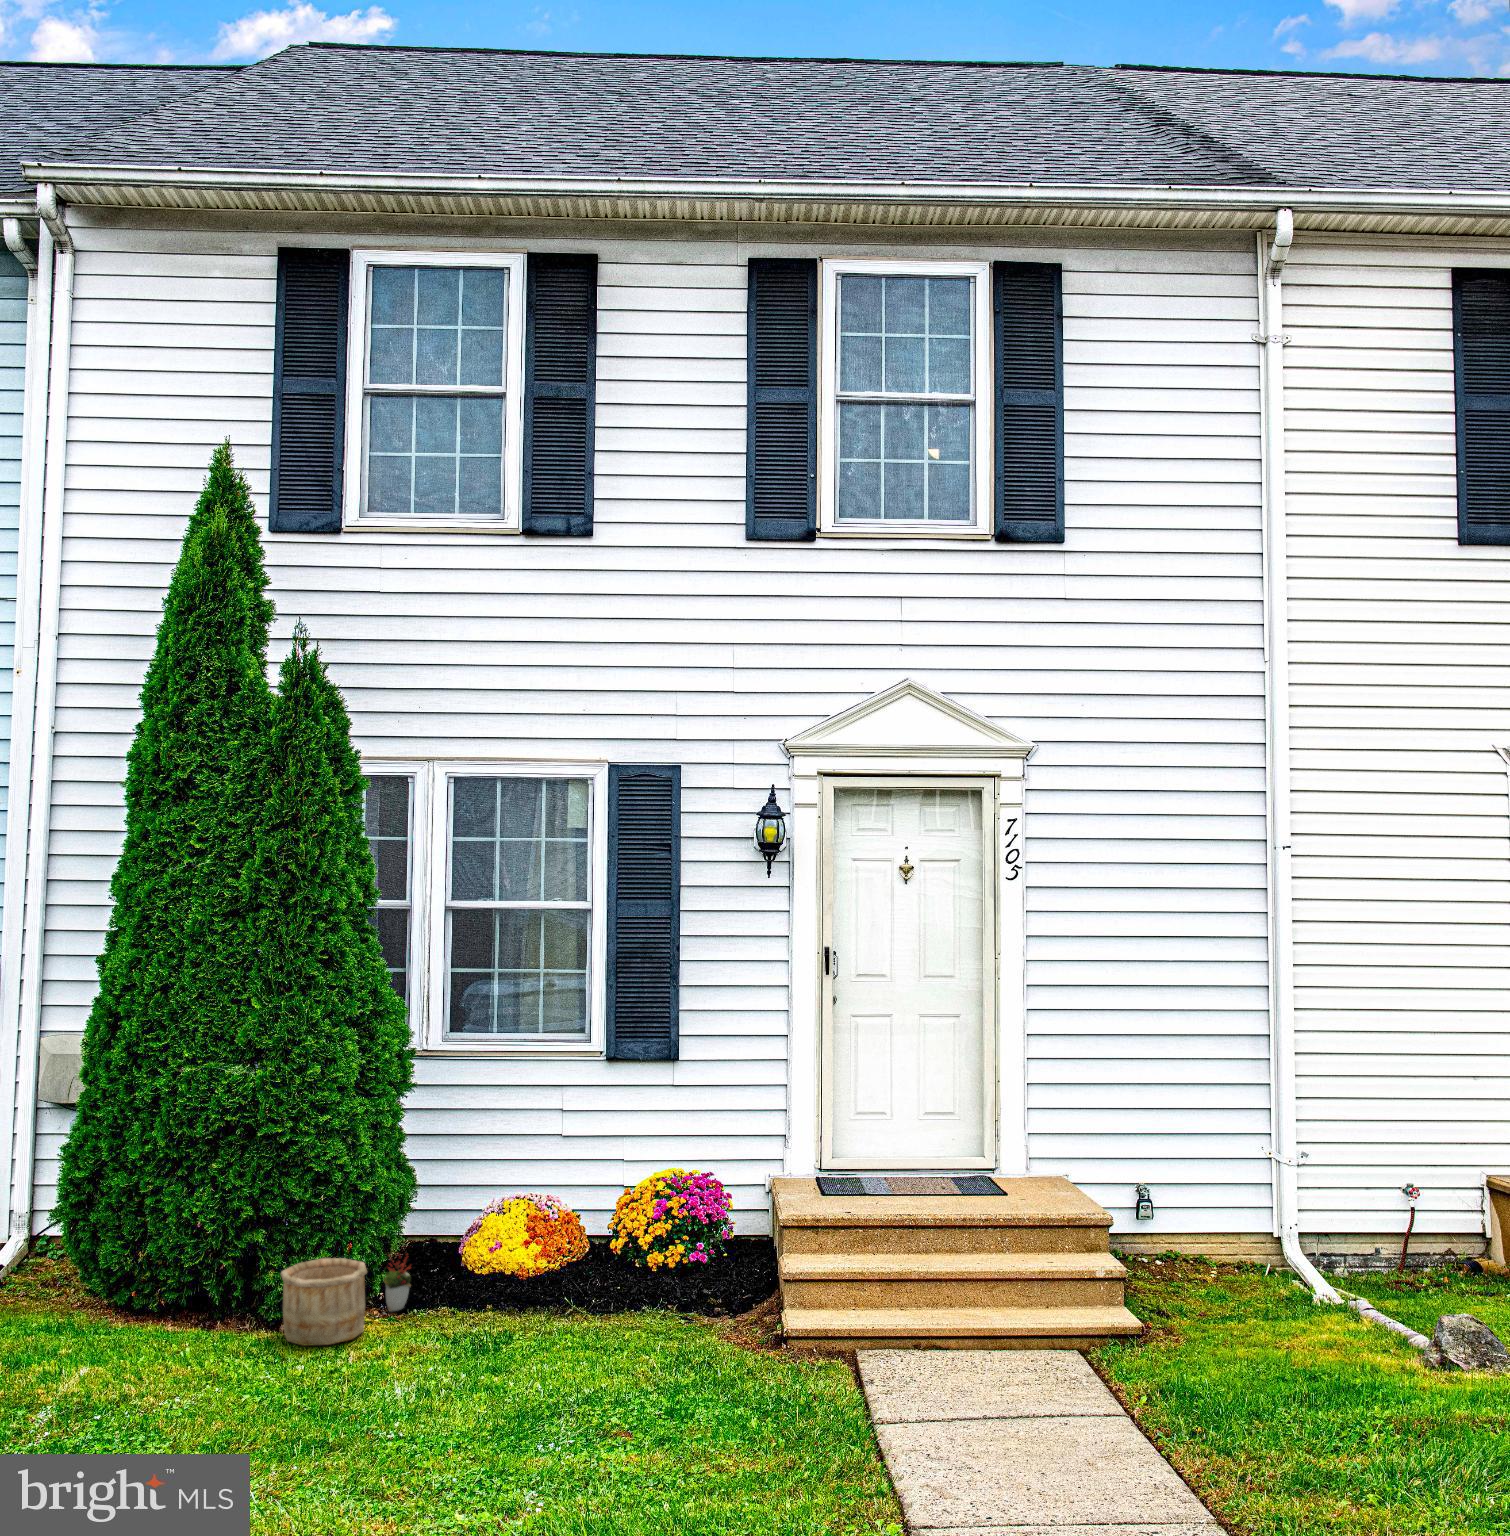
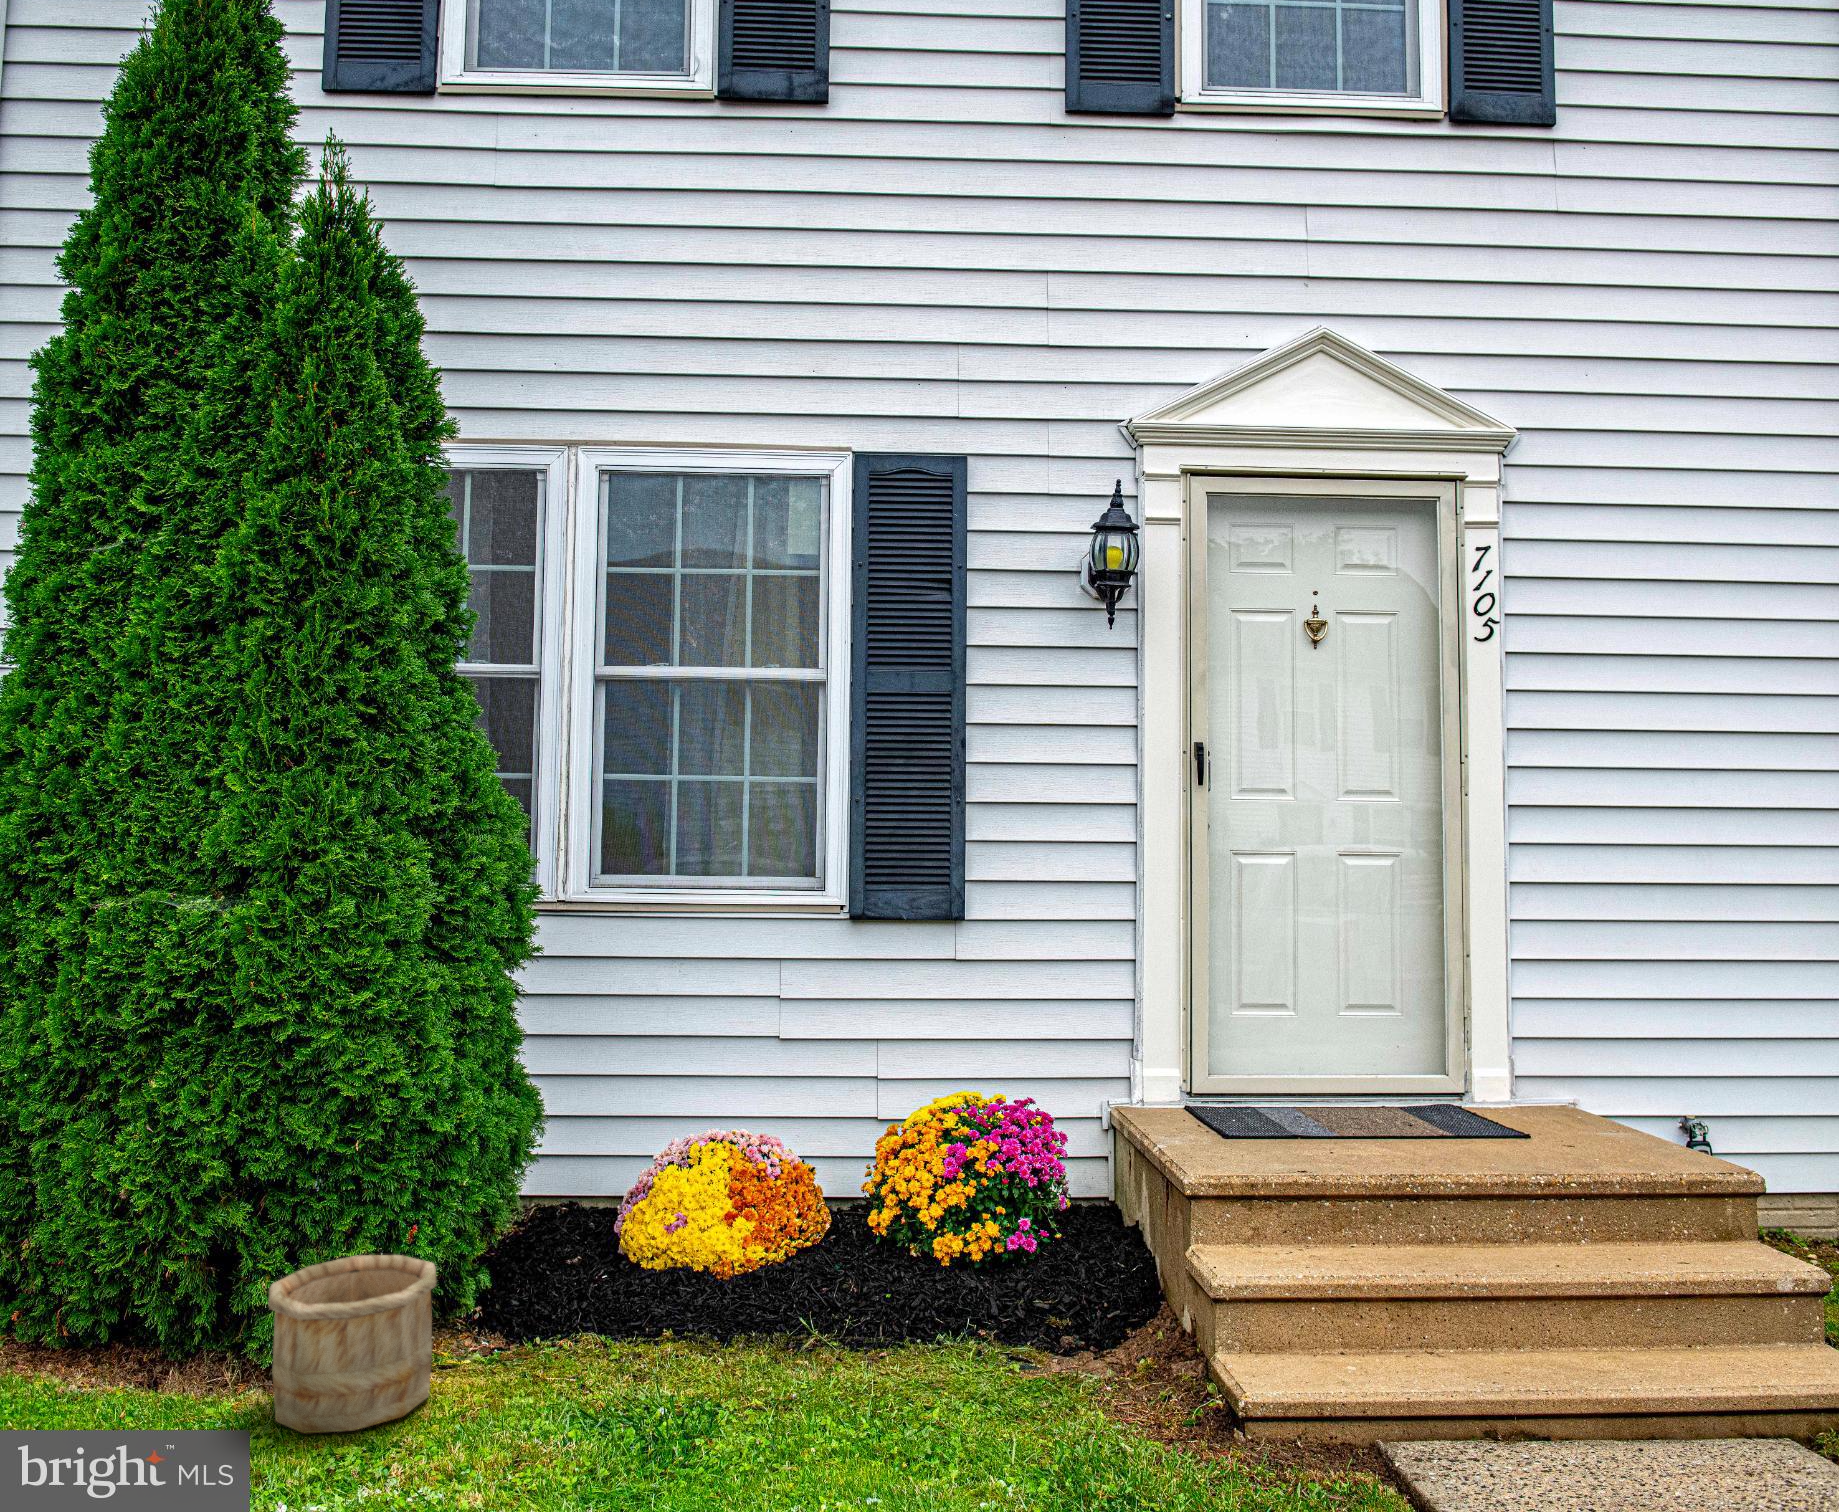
decorative plant: present [383,1254,411,1312] -> none [475,1239,527,1347]

